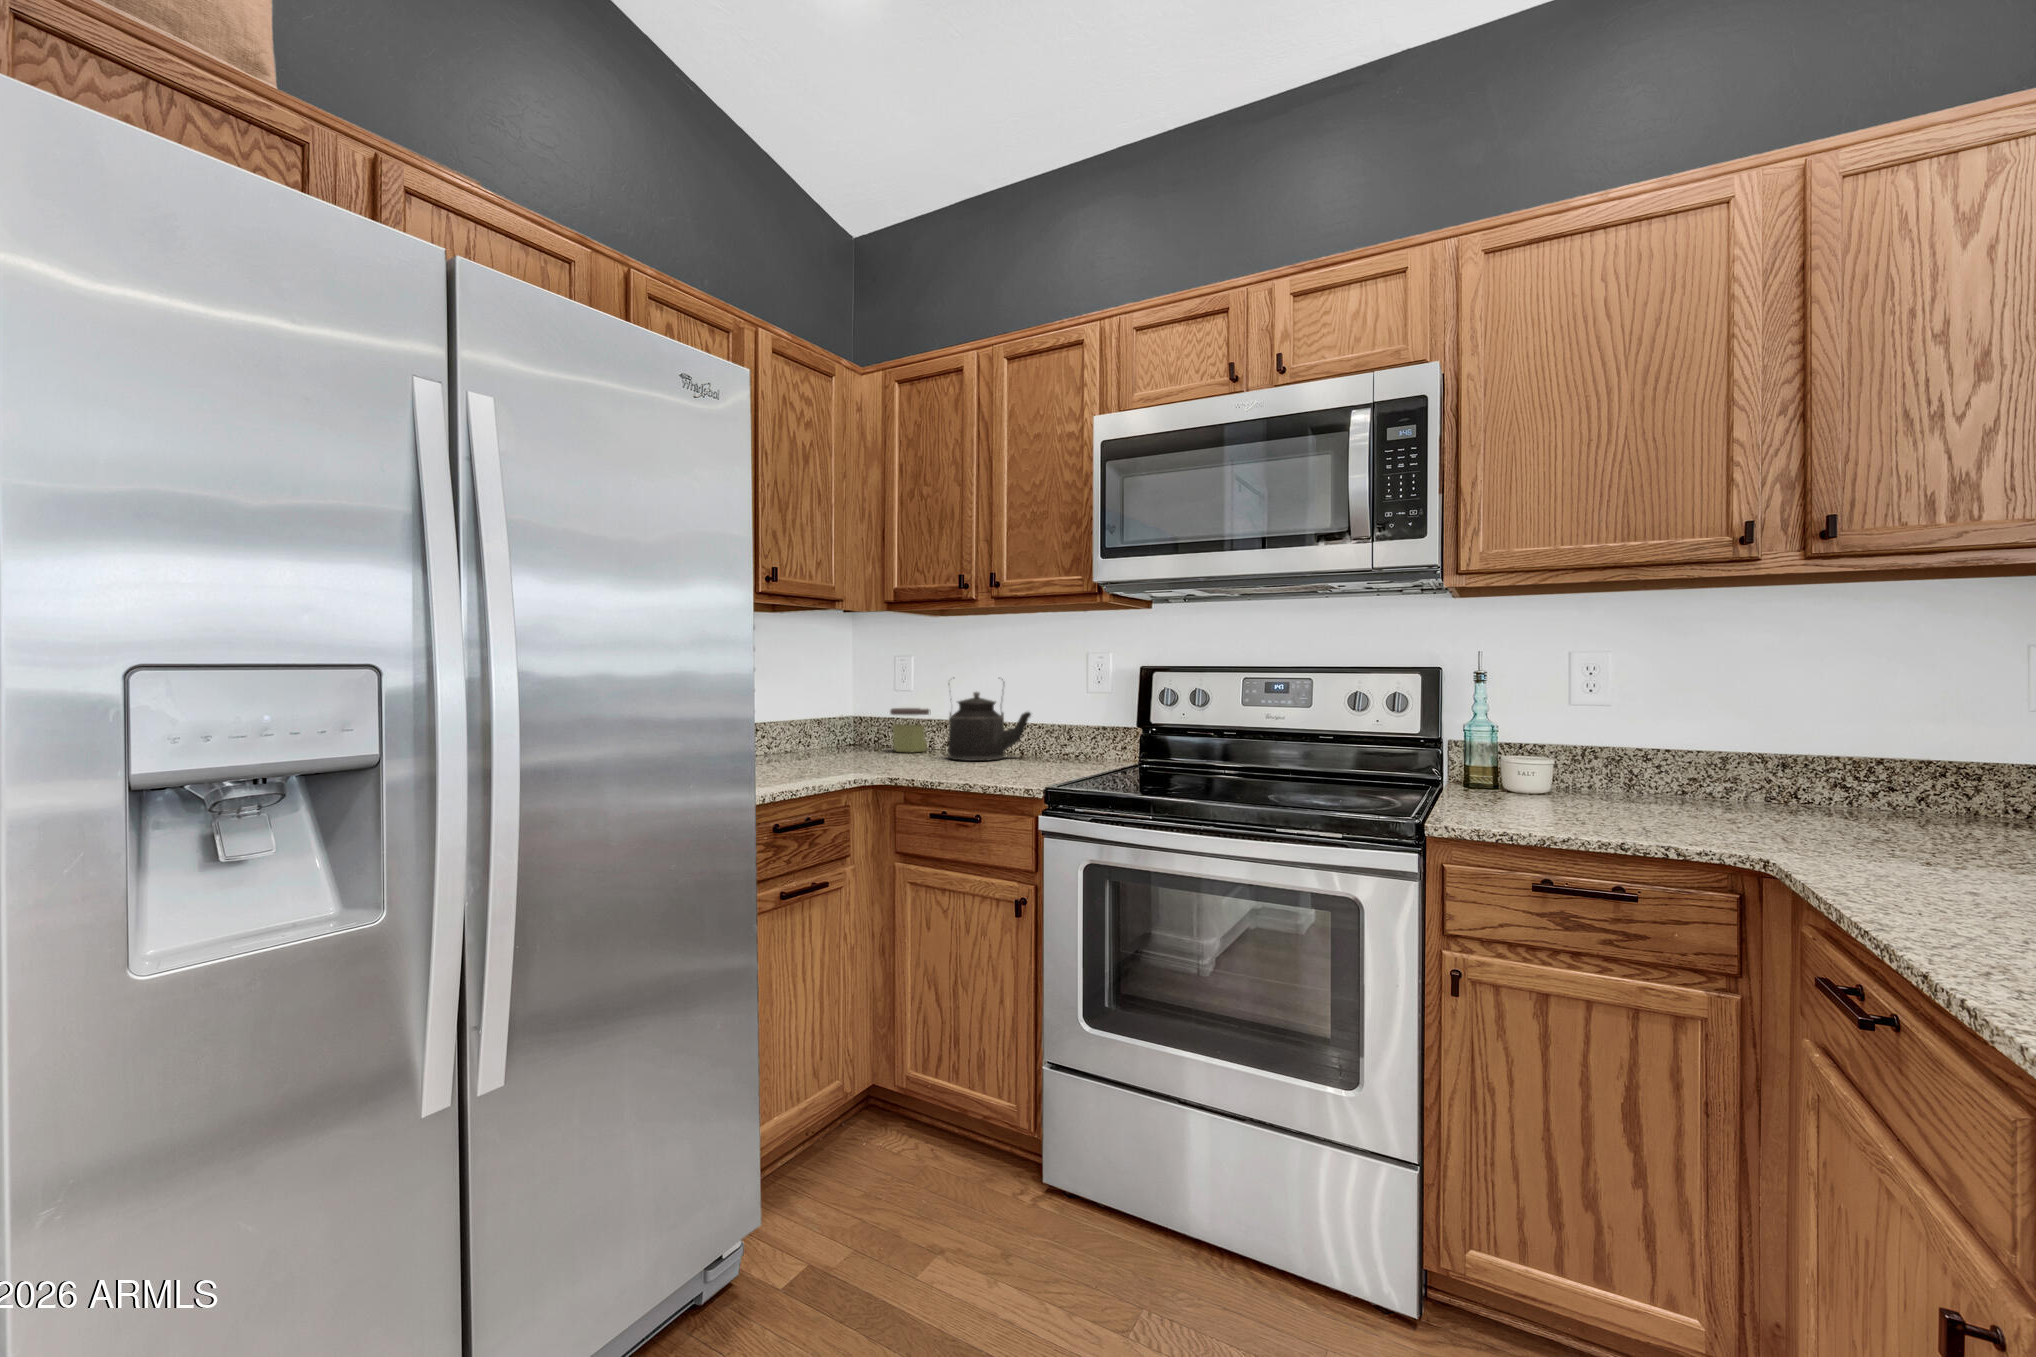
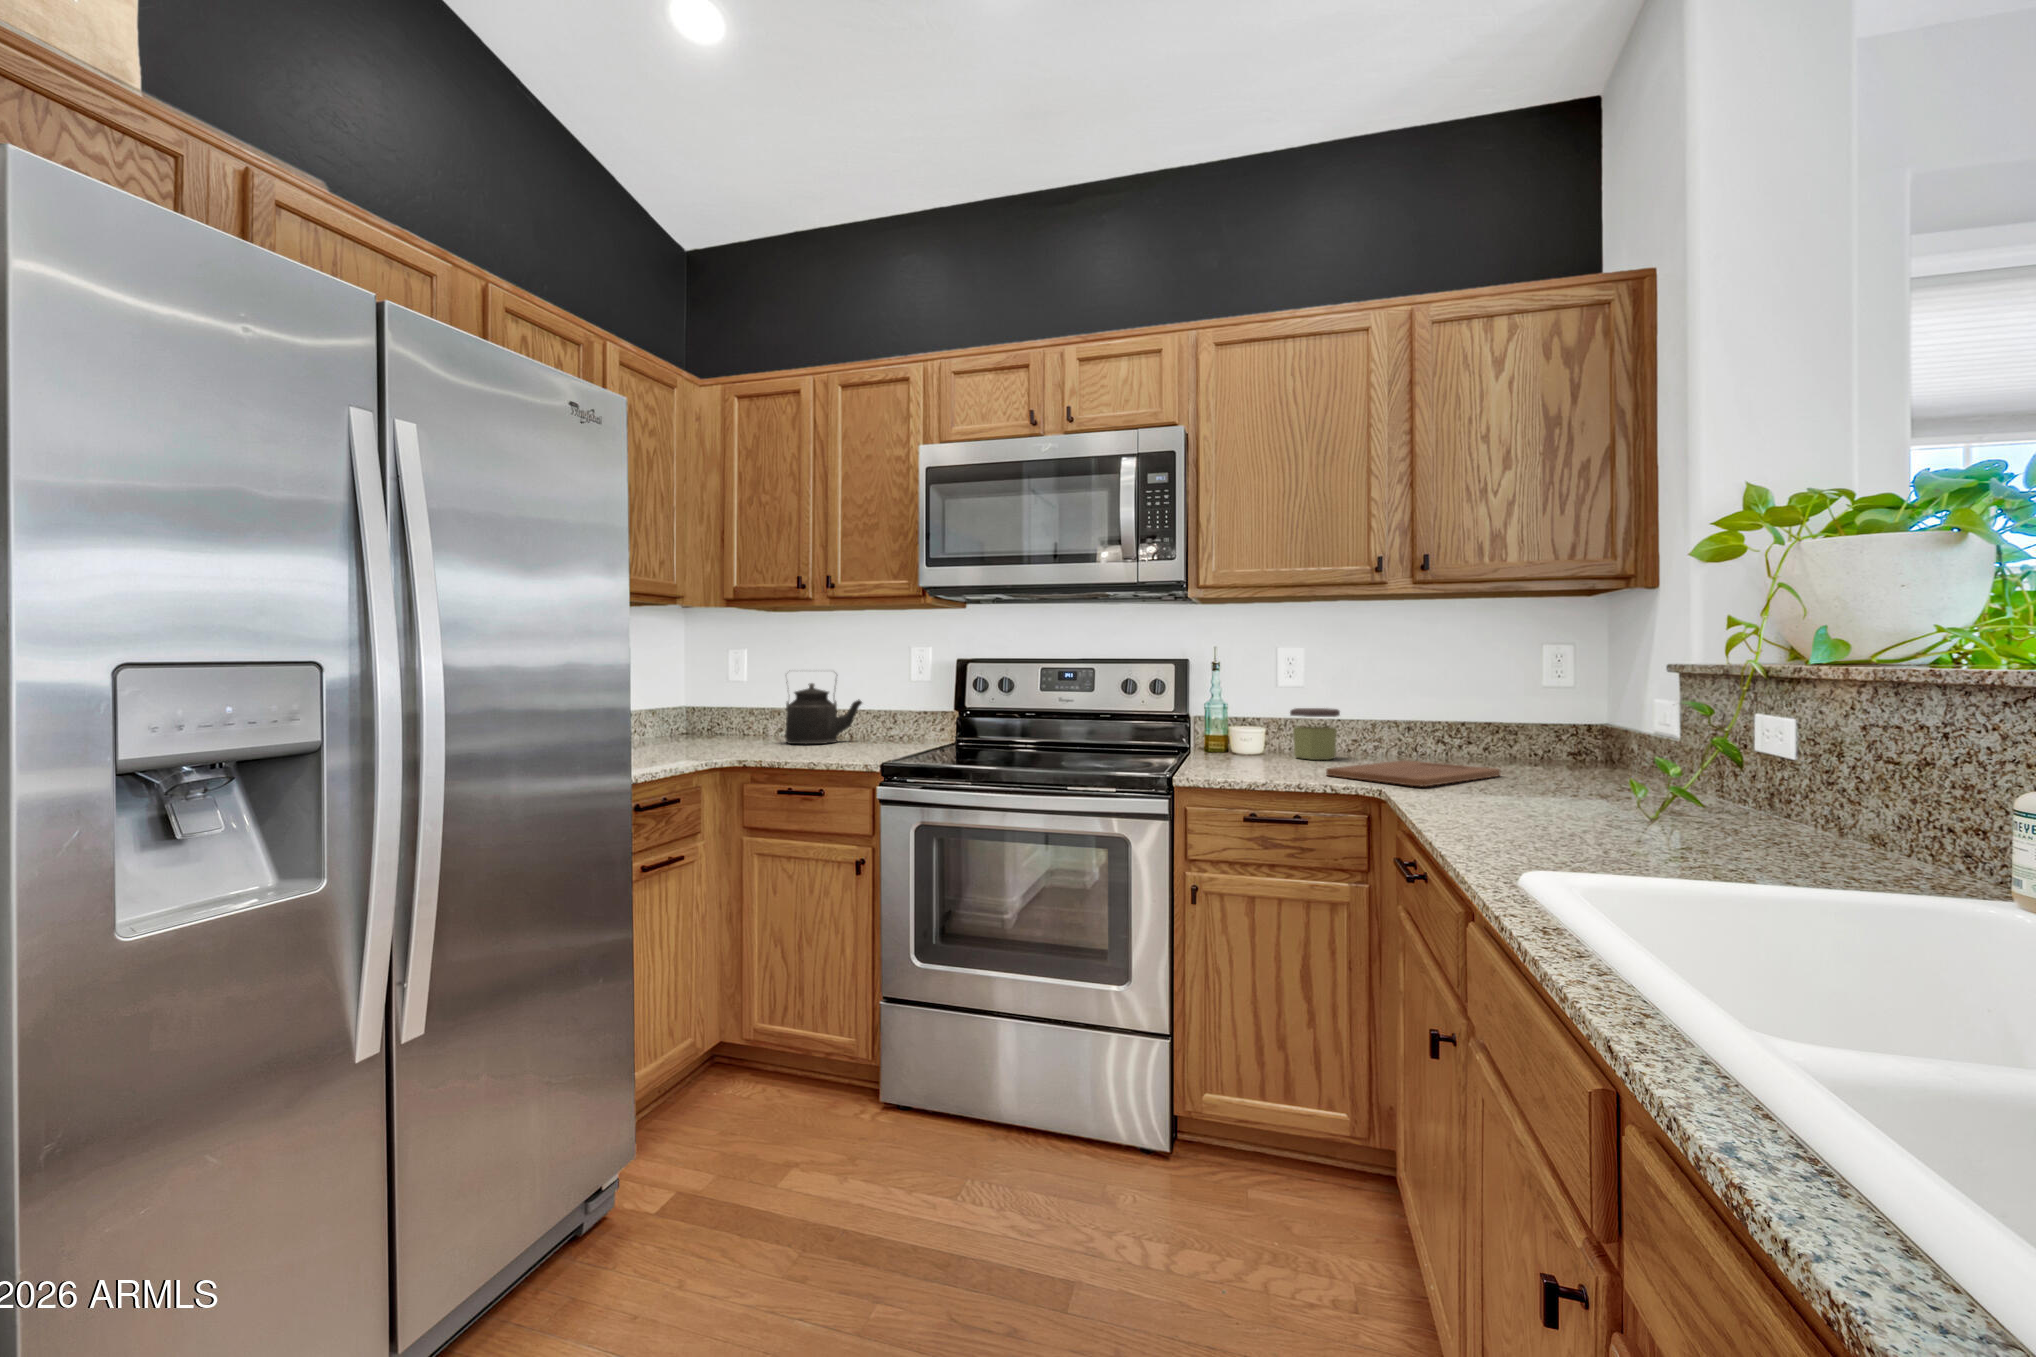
jar: present [890,708,929,752] -> present [1290,708,1340,760]
cutting board: none [1660,812,1968,861] -> present [1326,760,1501,786]

